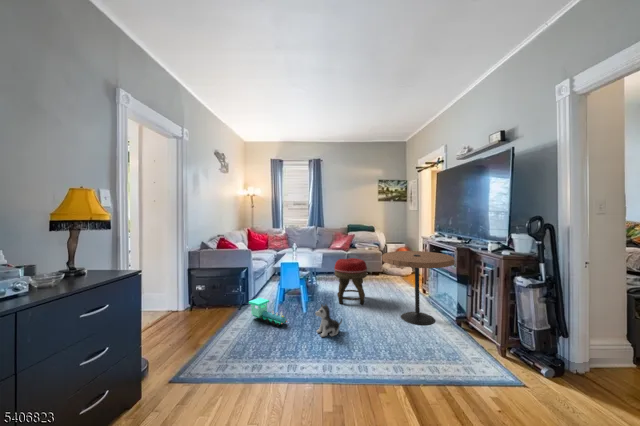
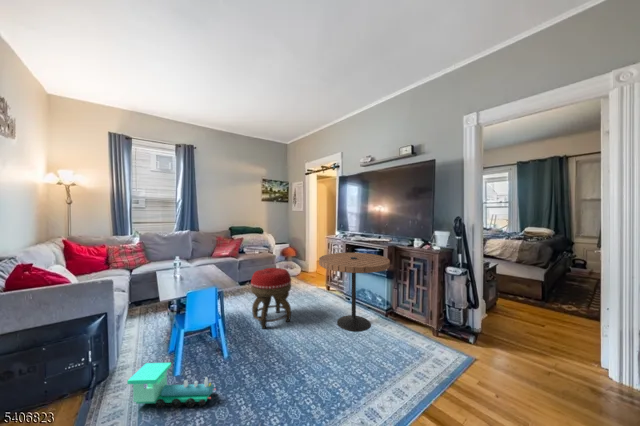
plush toy: present [315,304,342,337] -> none [271,342,301,395]

